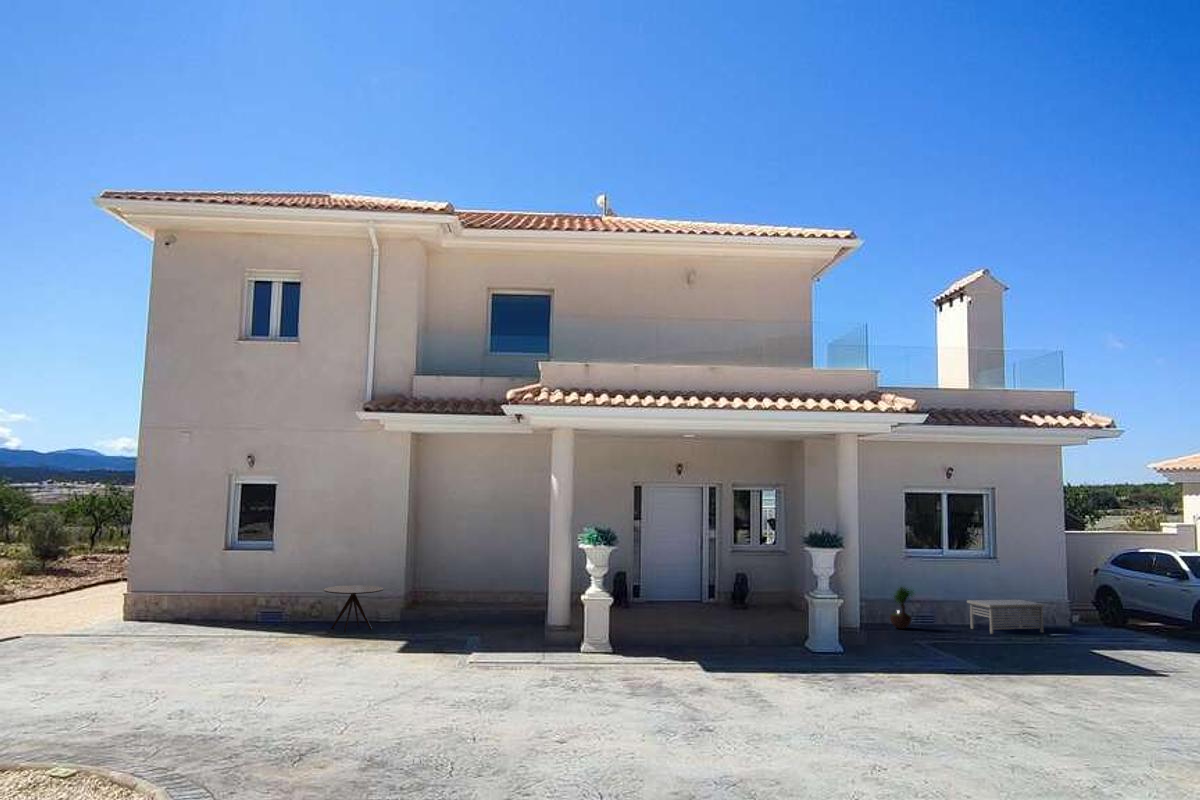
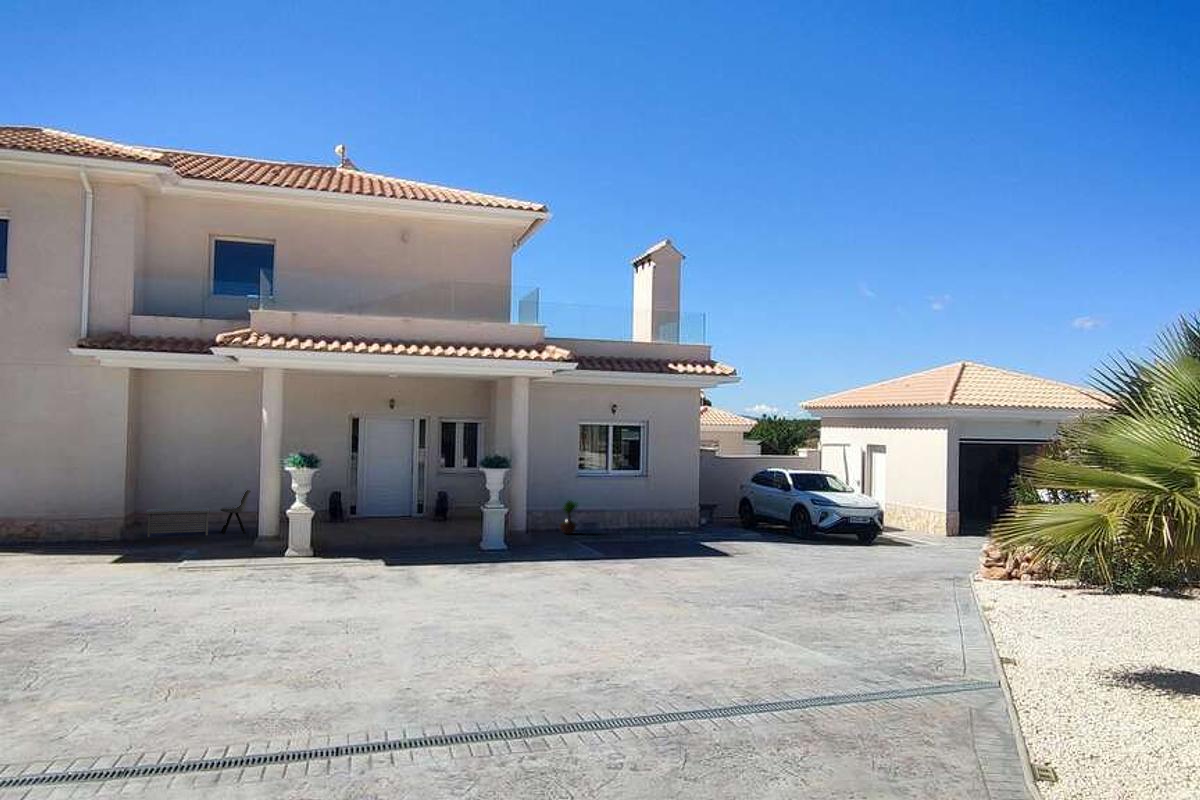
chair: none [502,565,533,615] -> present [220,490,251,534]
round table: present [324,585,383,632] -> none [39,509,101,550]
storage bench: present [967,600,1045,634] -> present [146,508,210,537]

